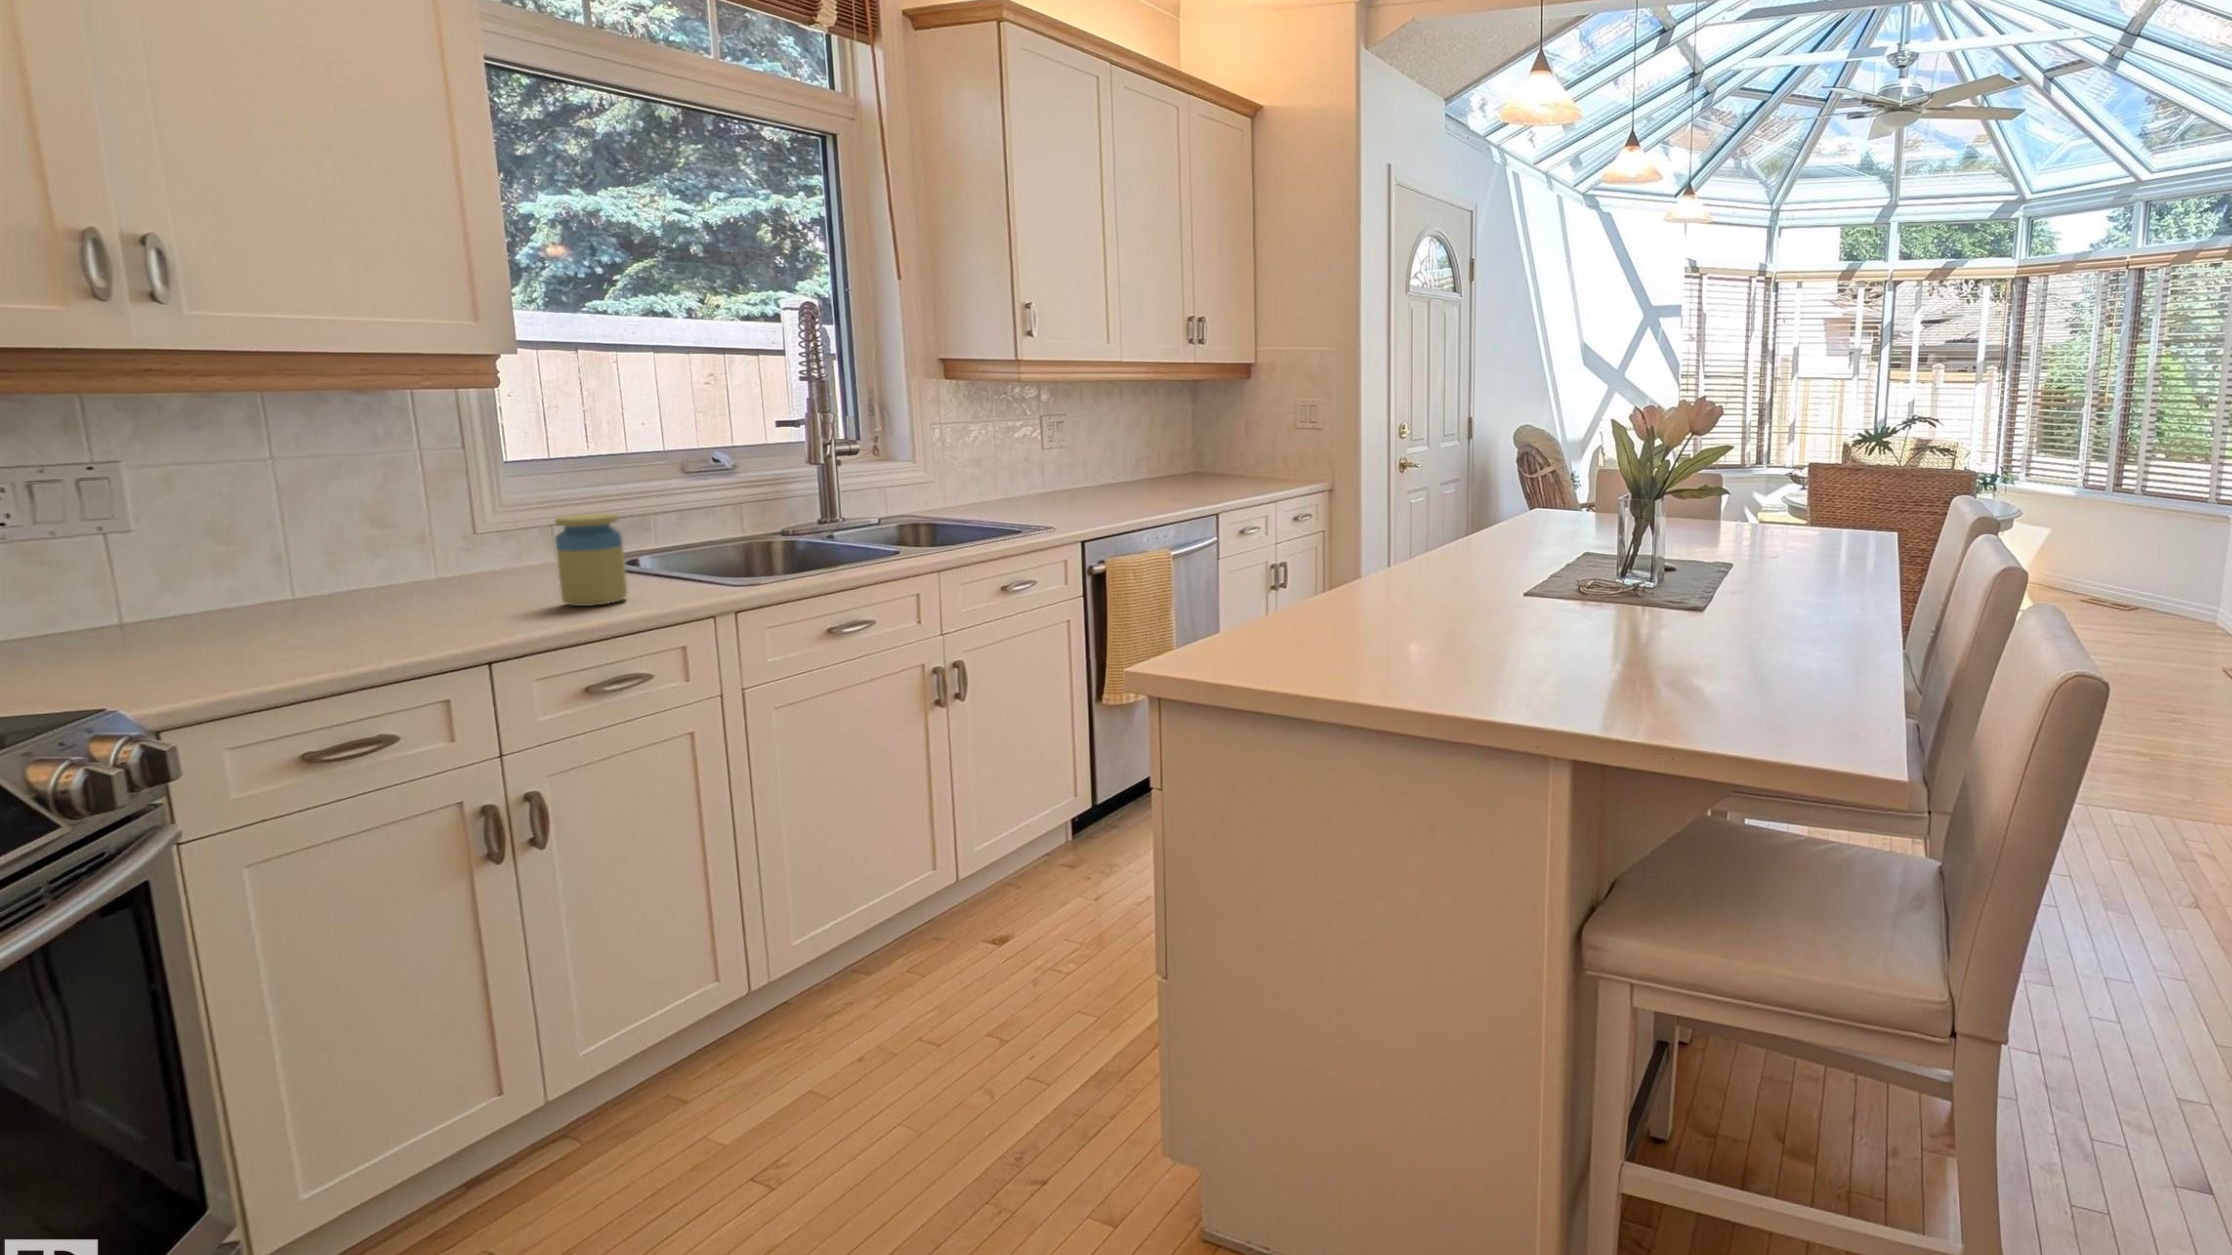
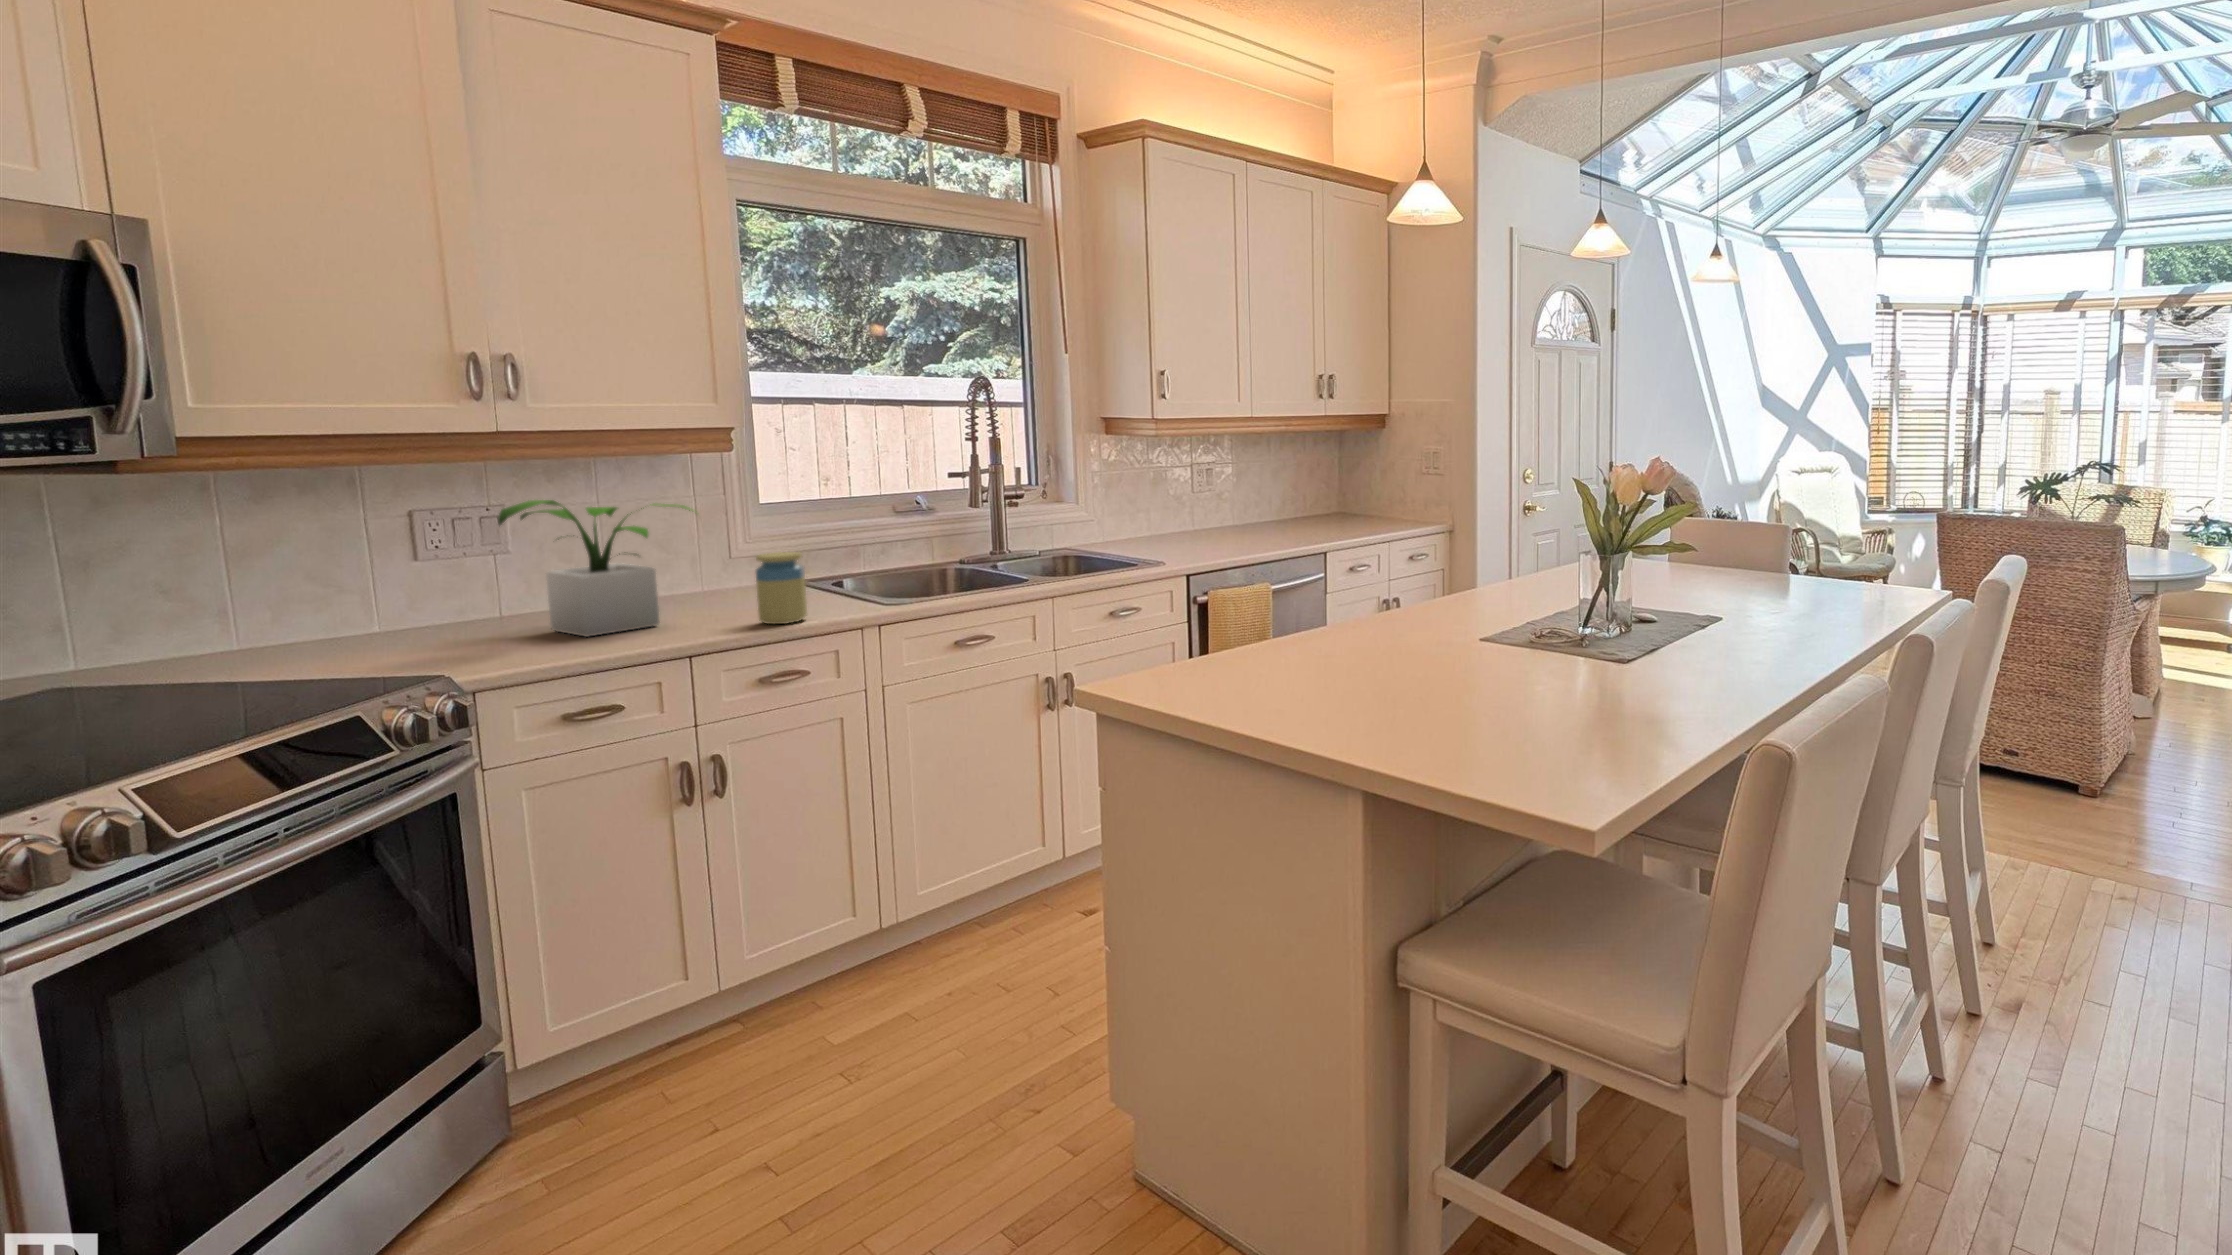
potted plant: none [158,444,461,632] -> present [497,500,691,637]

